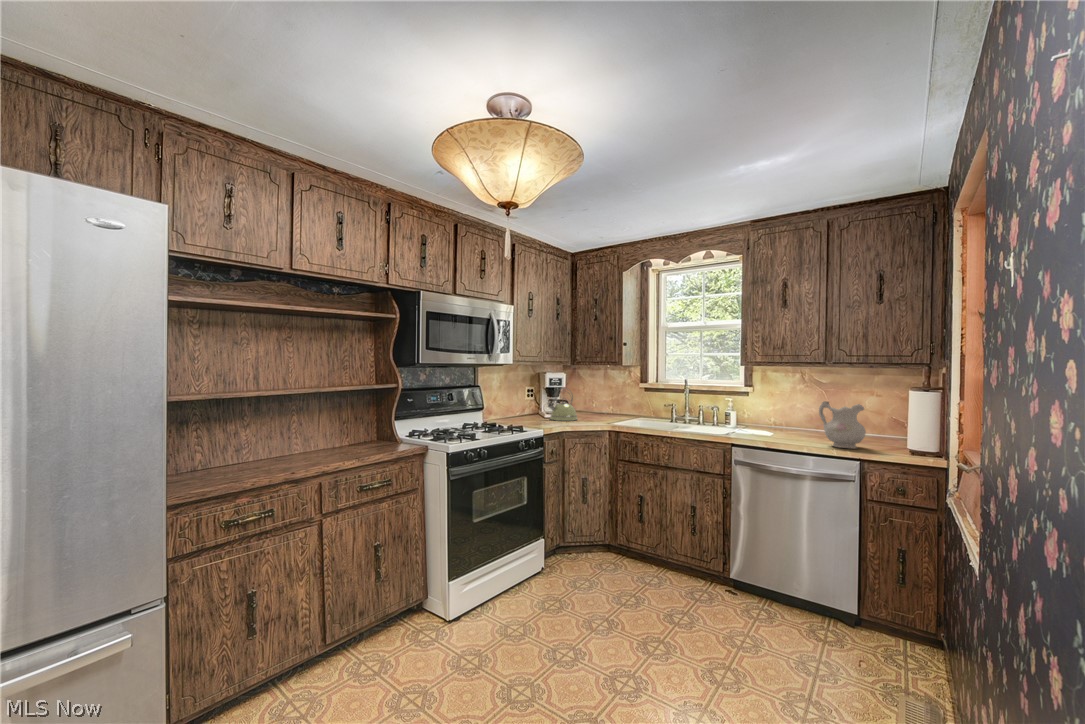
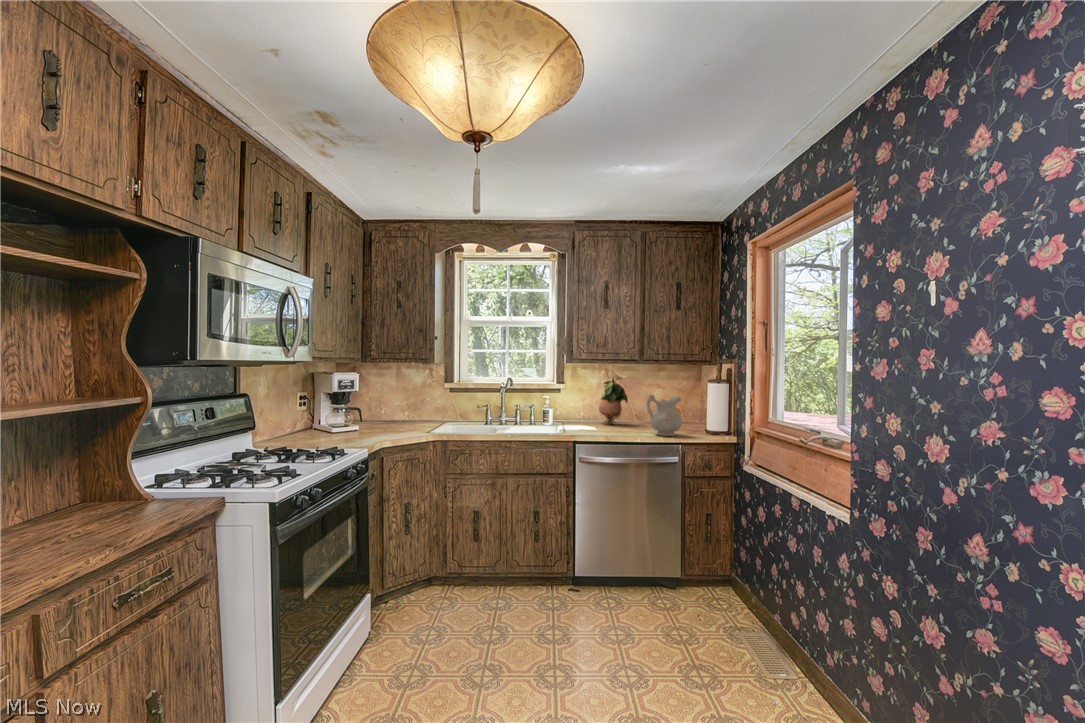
potted plant: none [791,379,826,433] -> present [599,377,628,425]
kettle: present [548,388,577,421] -> none [343,390,382,433]

